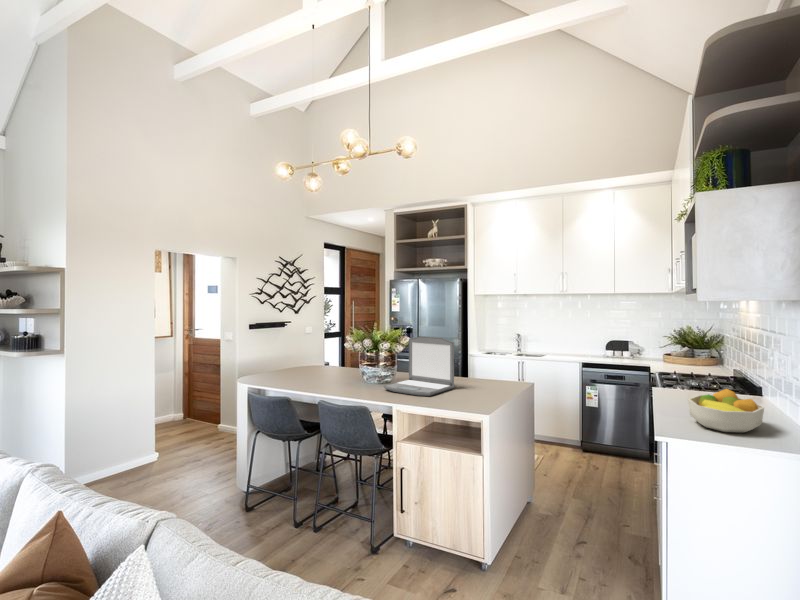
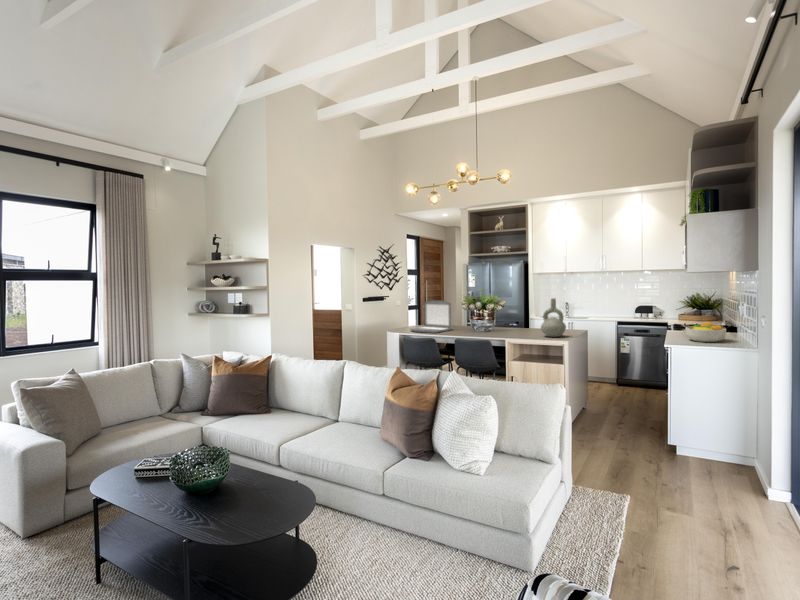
laptop: present [383,336,455,396] -> present [410,300,451,333]
decorative vase: none [453,338,492,402] -> present [541,298,566,337]

